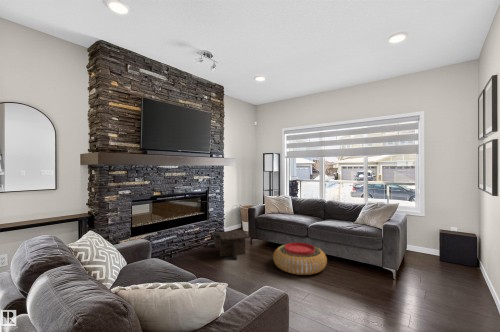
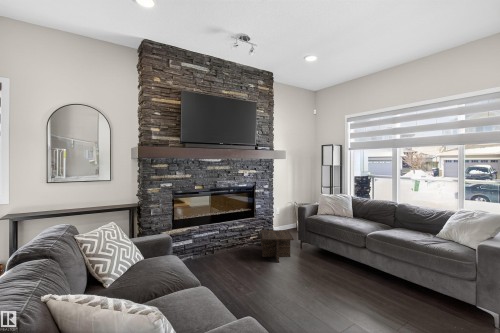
pouf: present [273,243,327,275] -> none [318,251,387,294]

